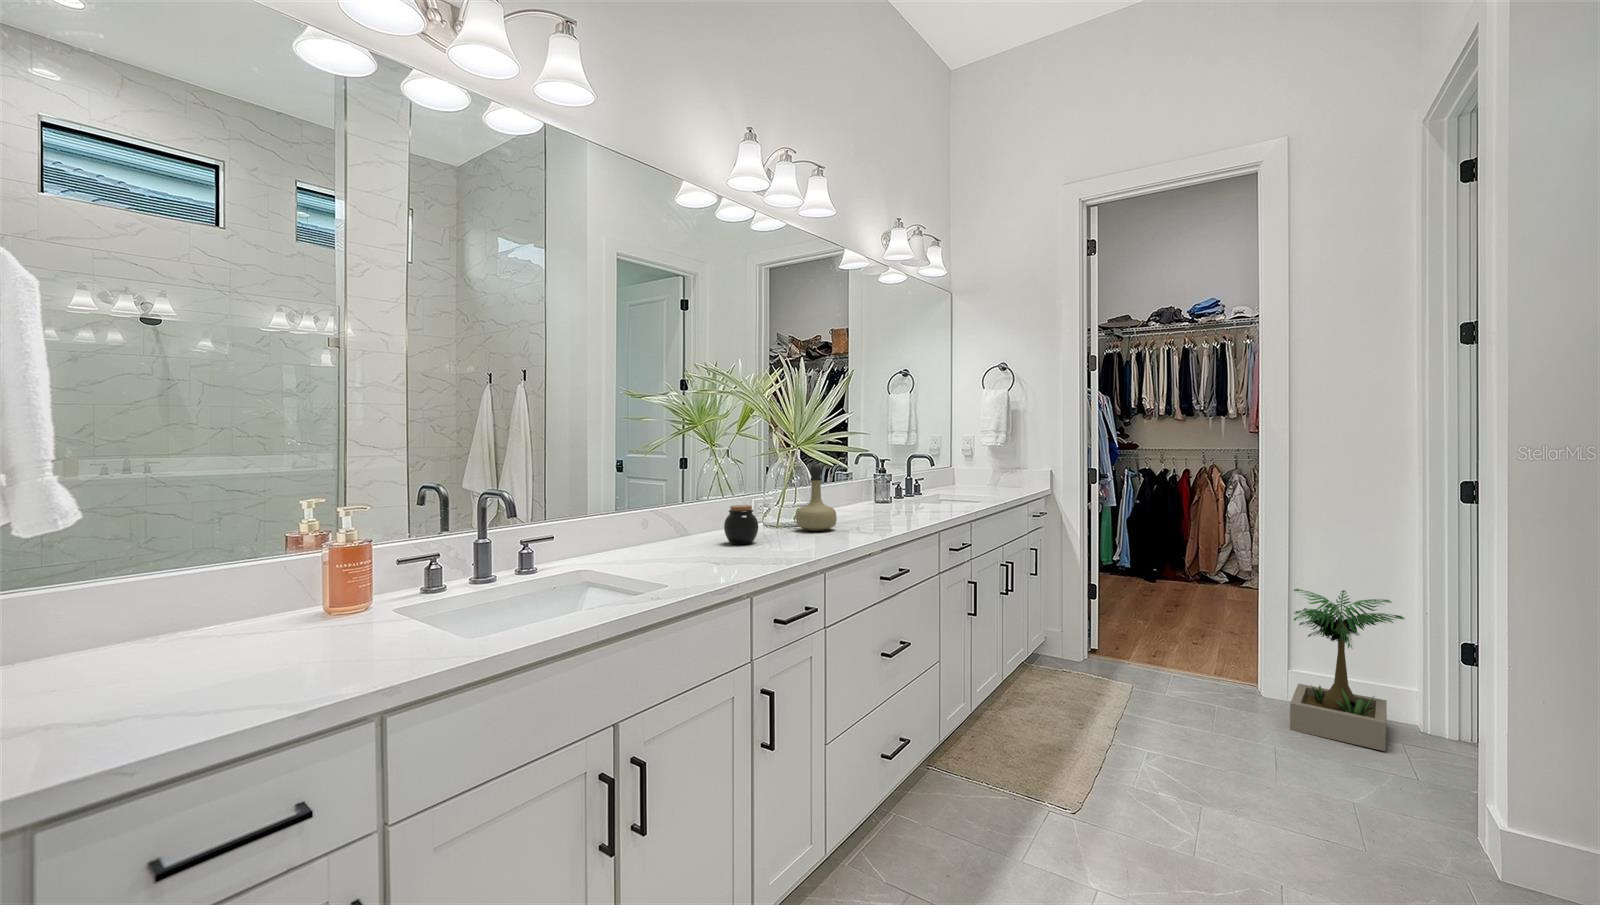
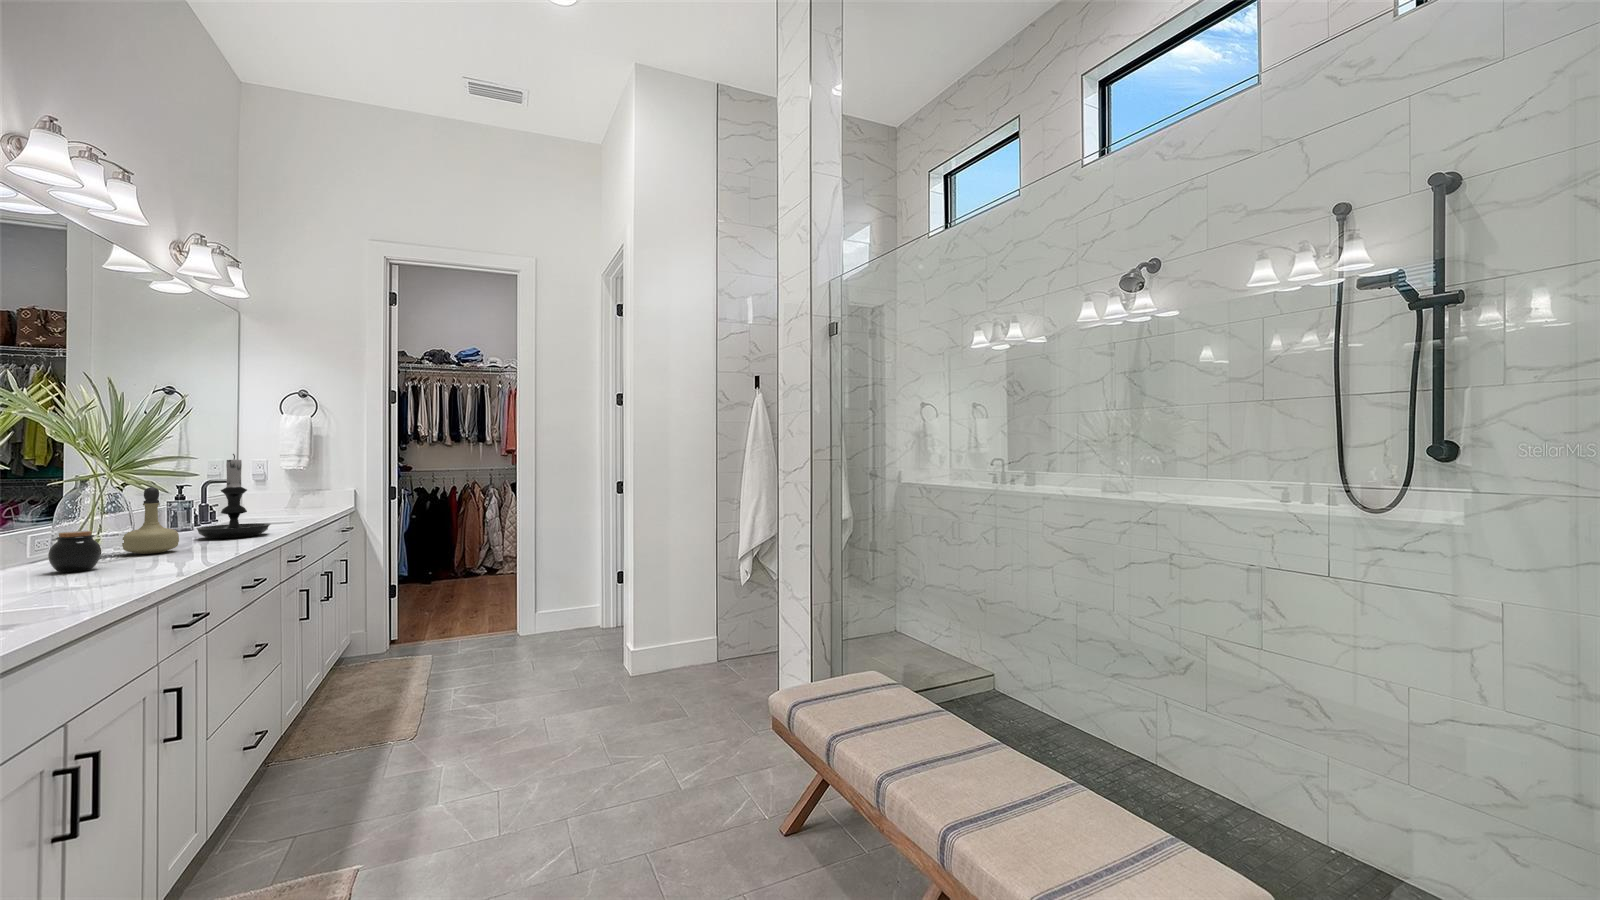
candle holder: none [869,430,932,520] -> present [197,454,270,538]
potted plant: present [1290,589,1404,751] -> none [538,555,605,650]

